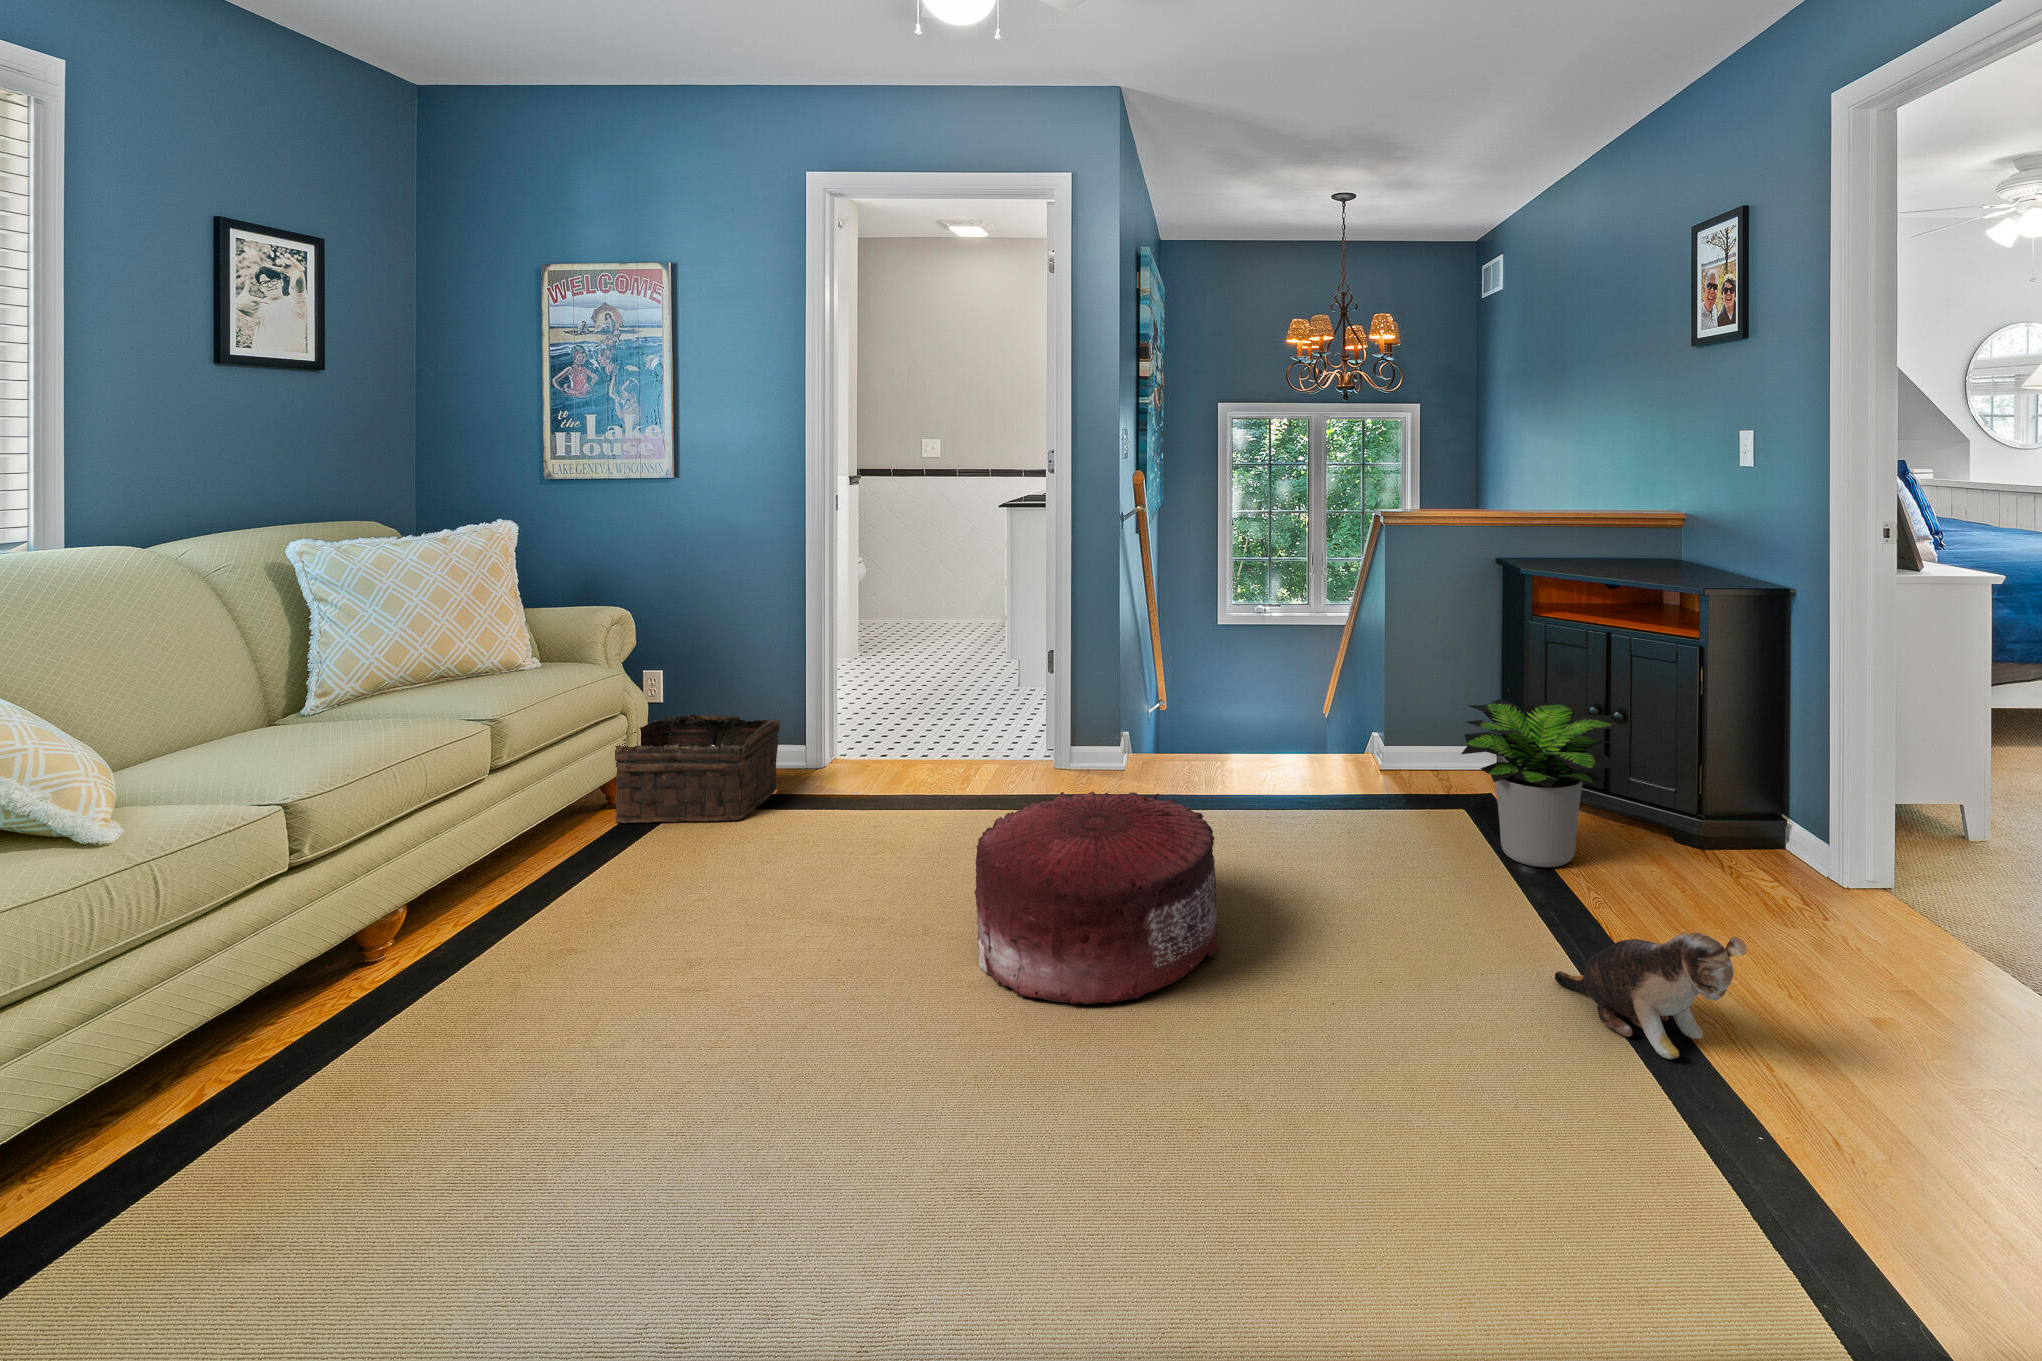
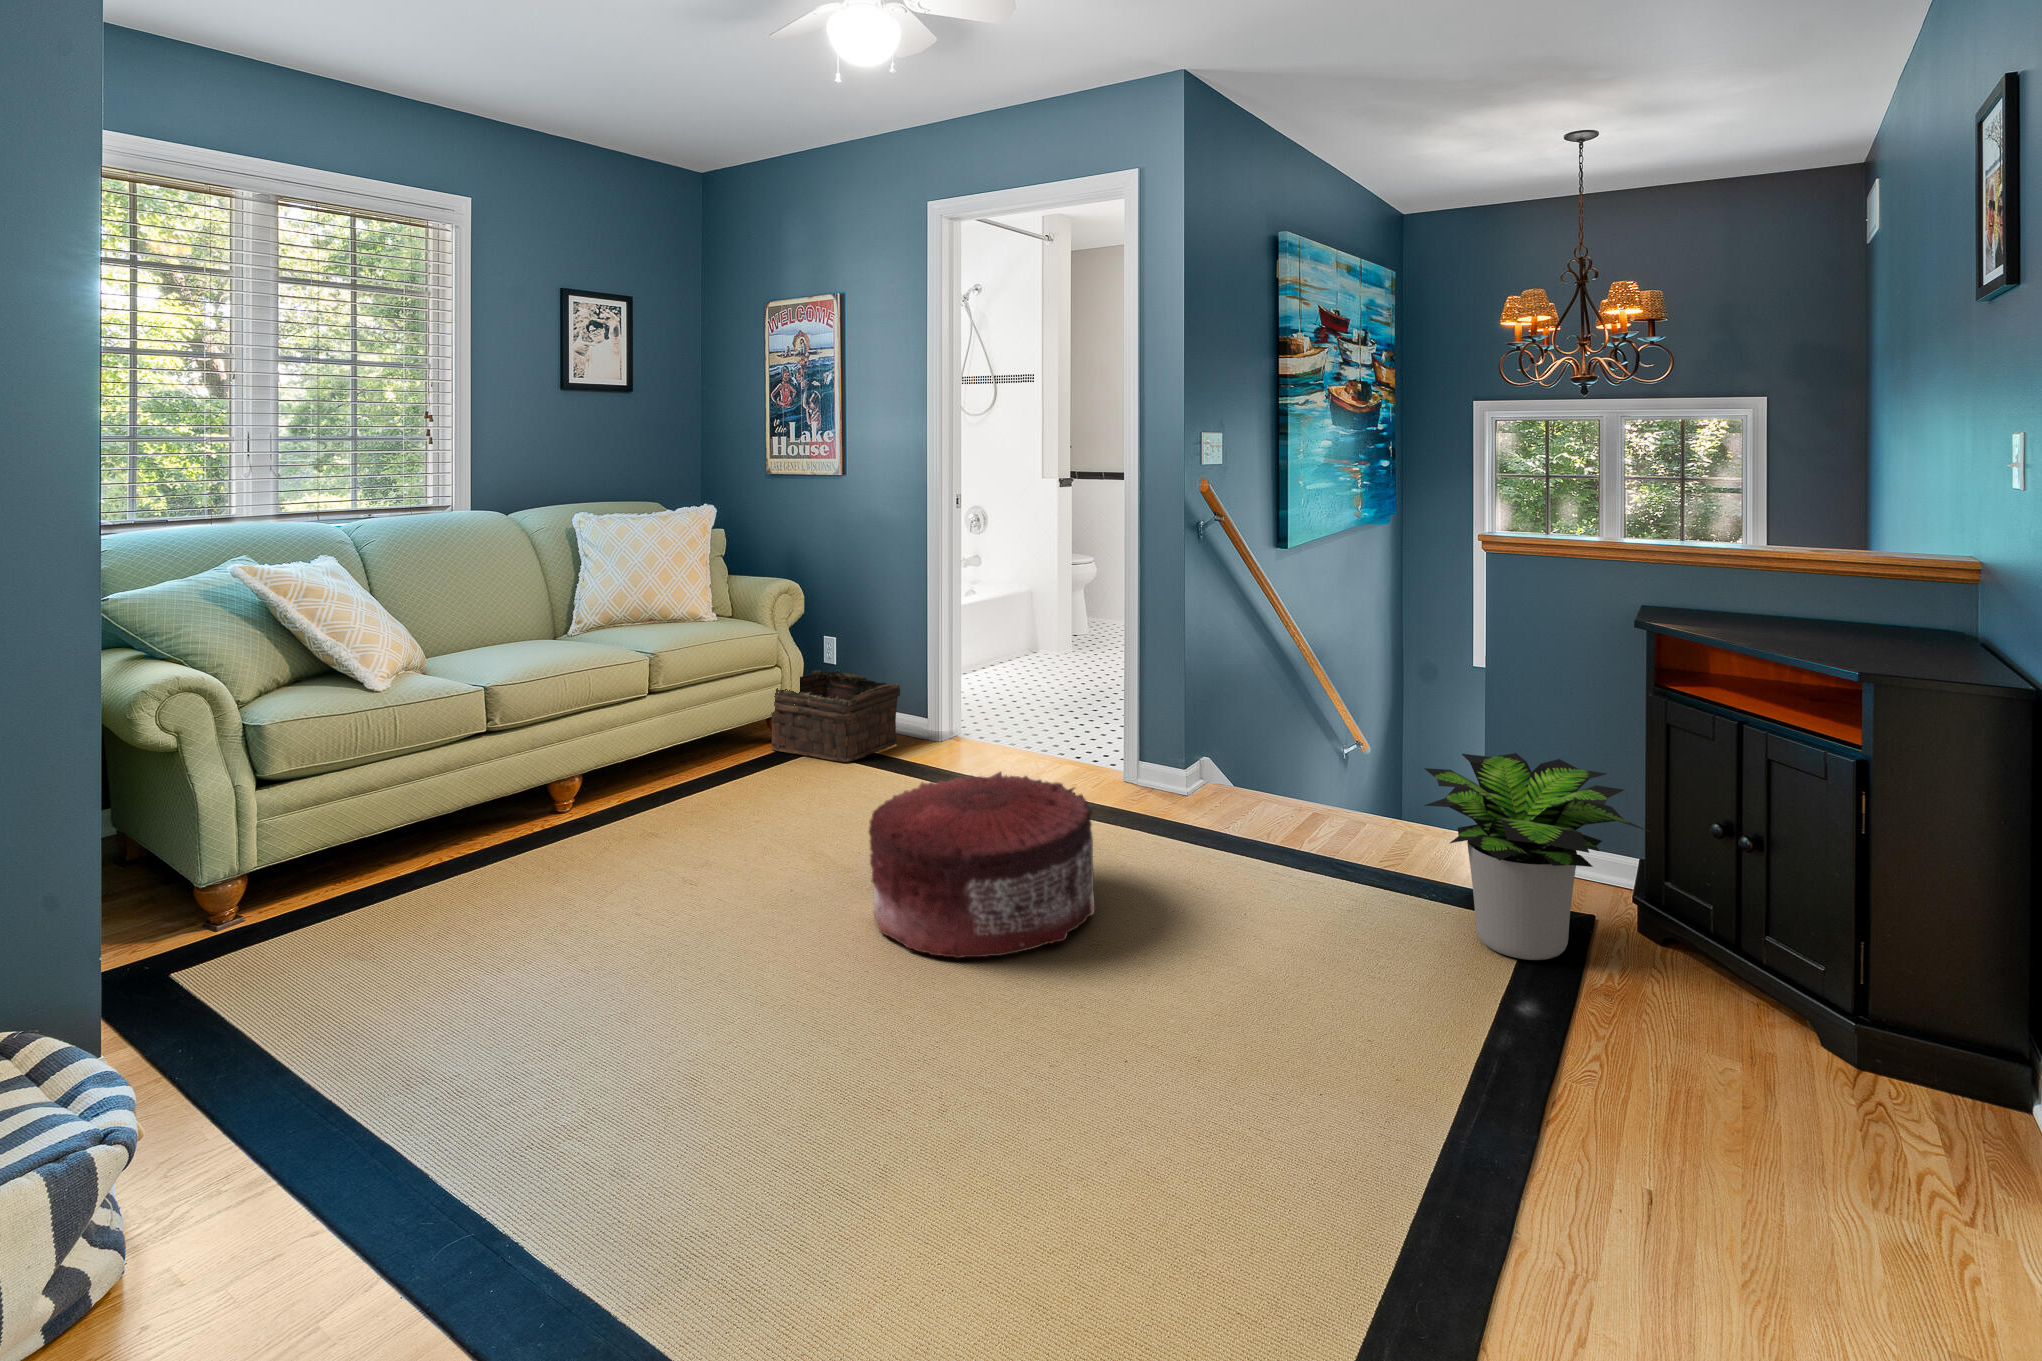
plush toy: present [1555,932,1747,1059] -> none [1349,1021,1452,1163]

